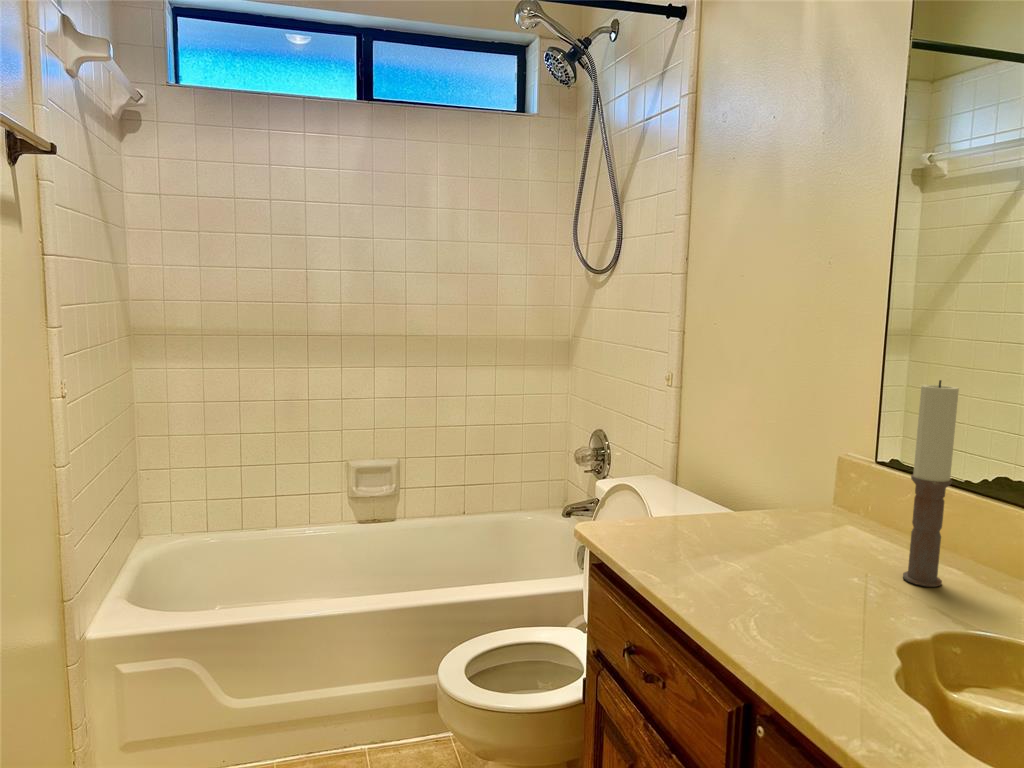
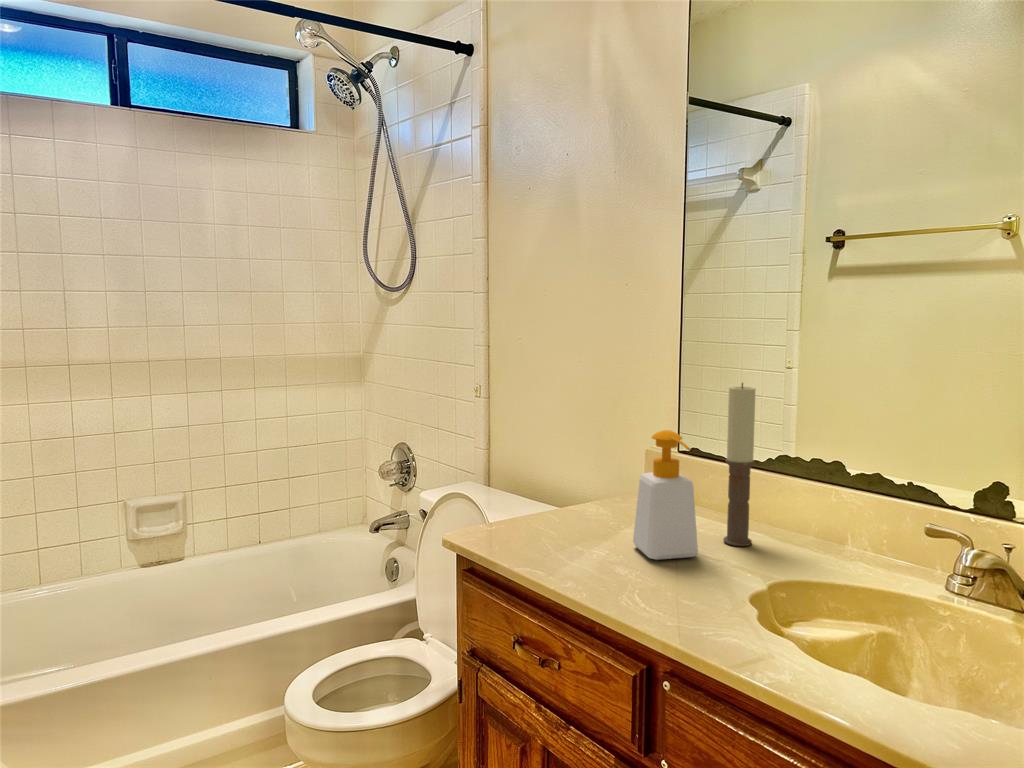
soap bottle: none [779,431,857,588] -> present [633,430,698,560]

